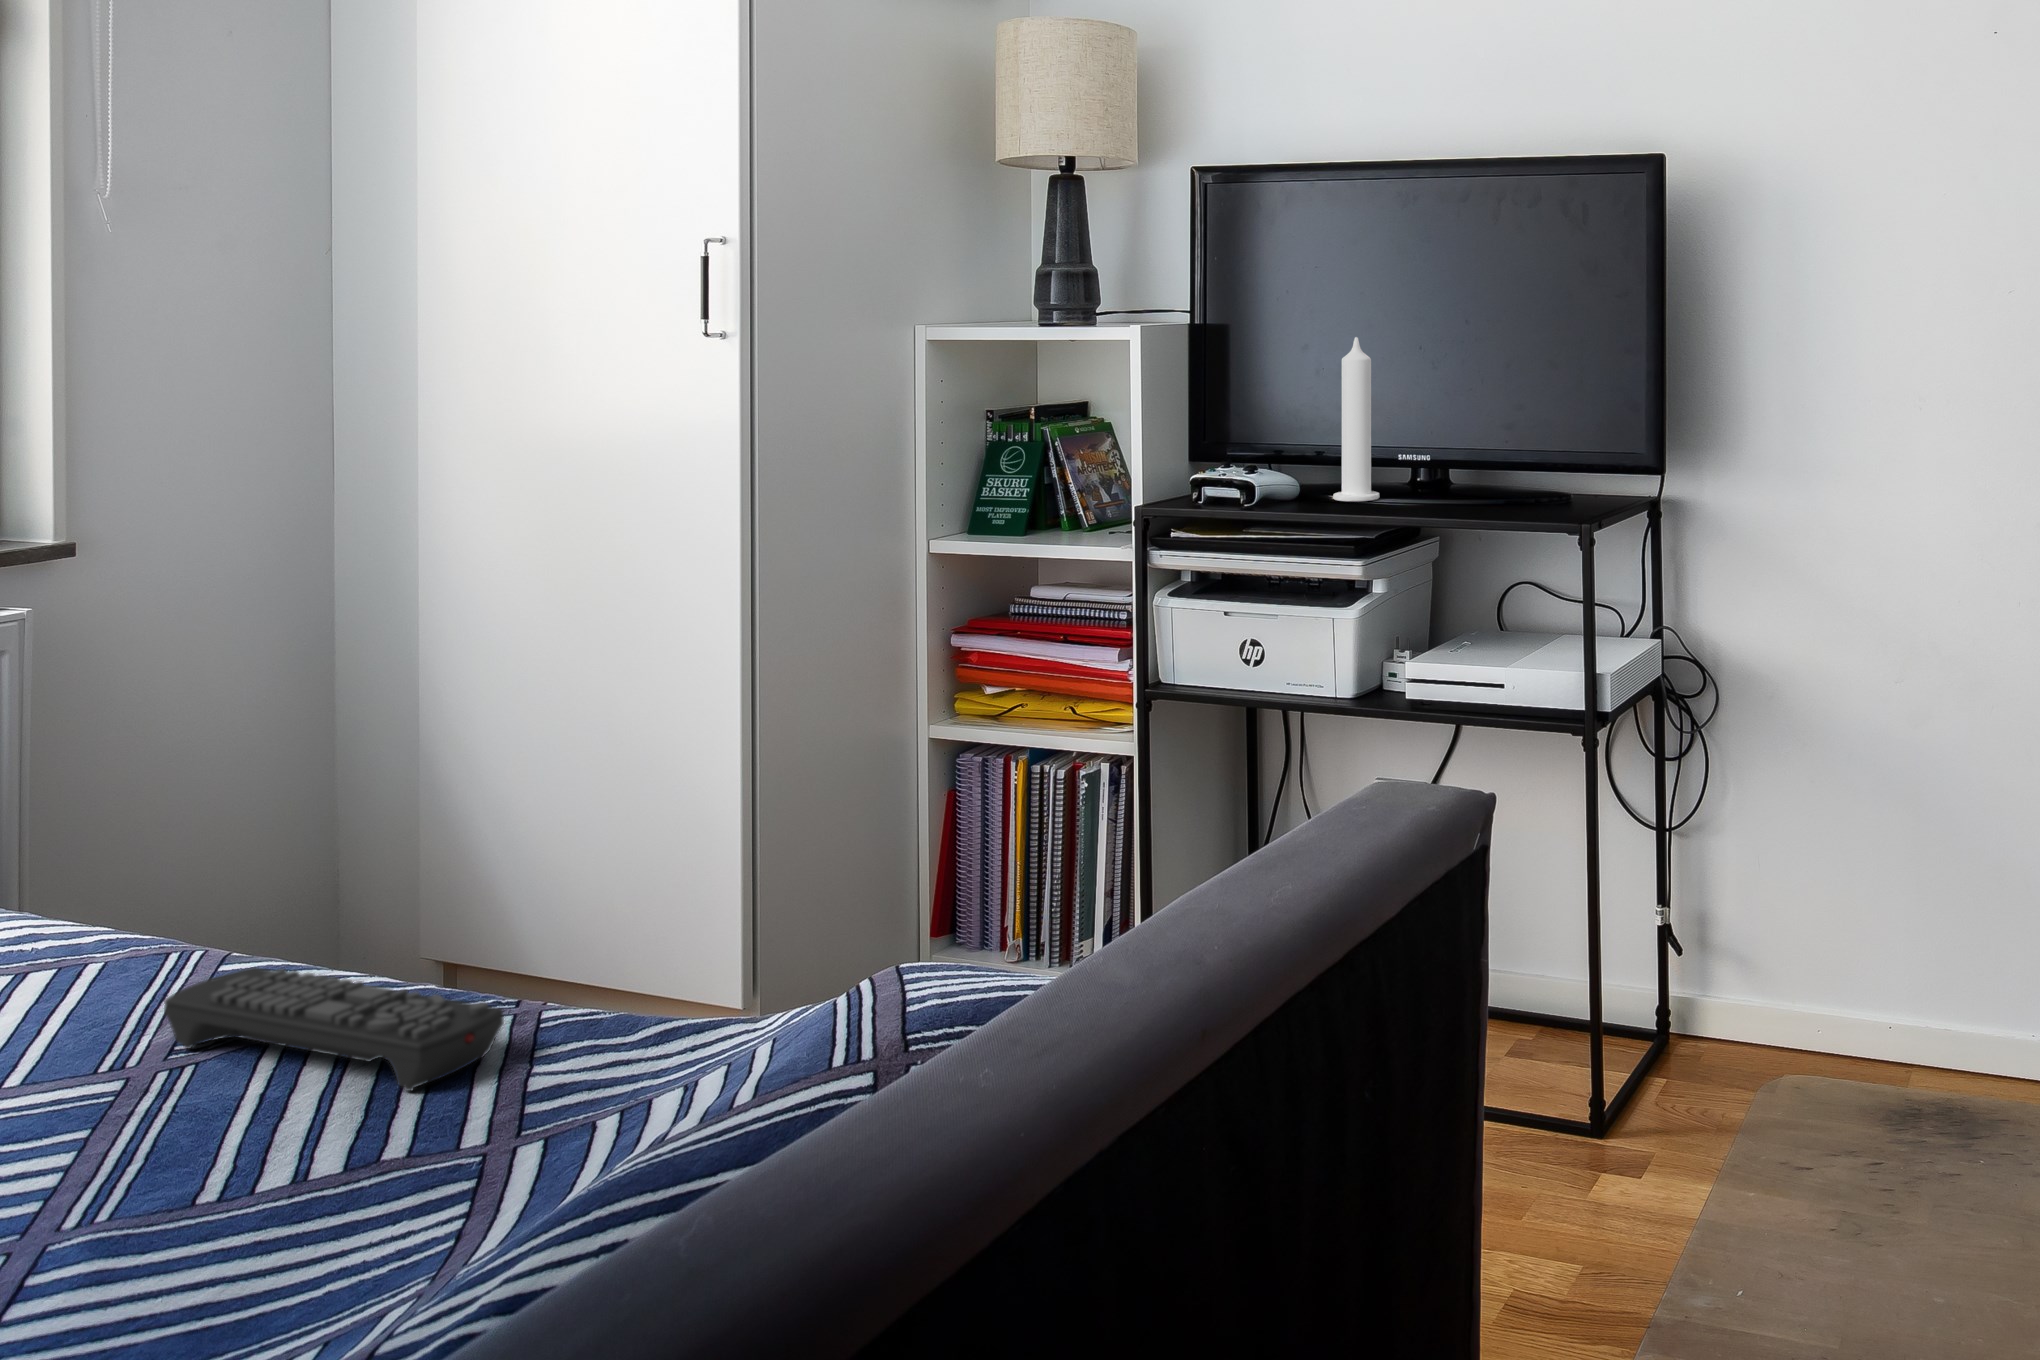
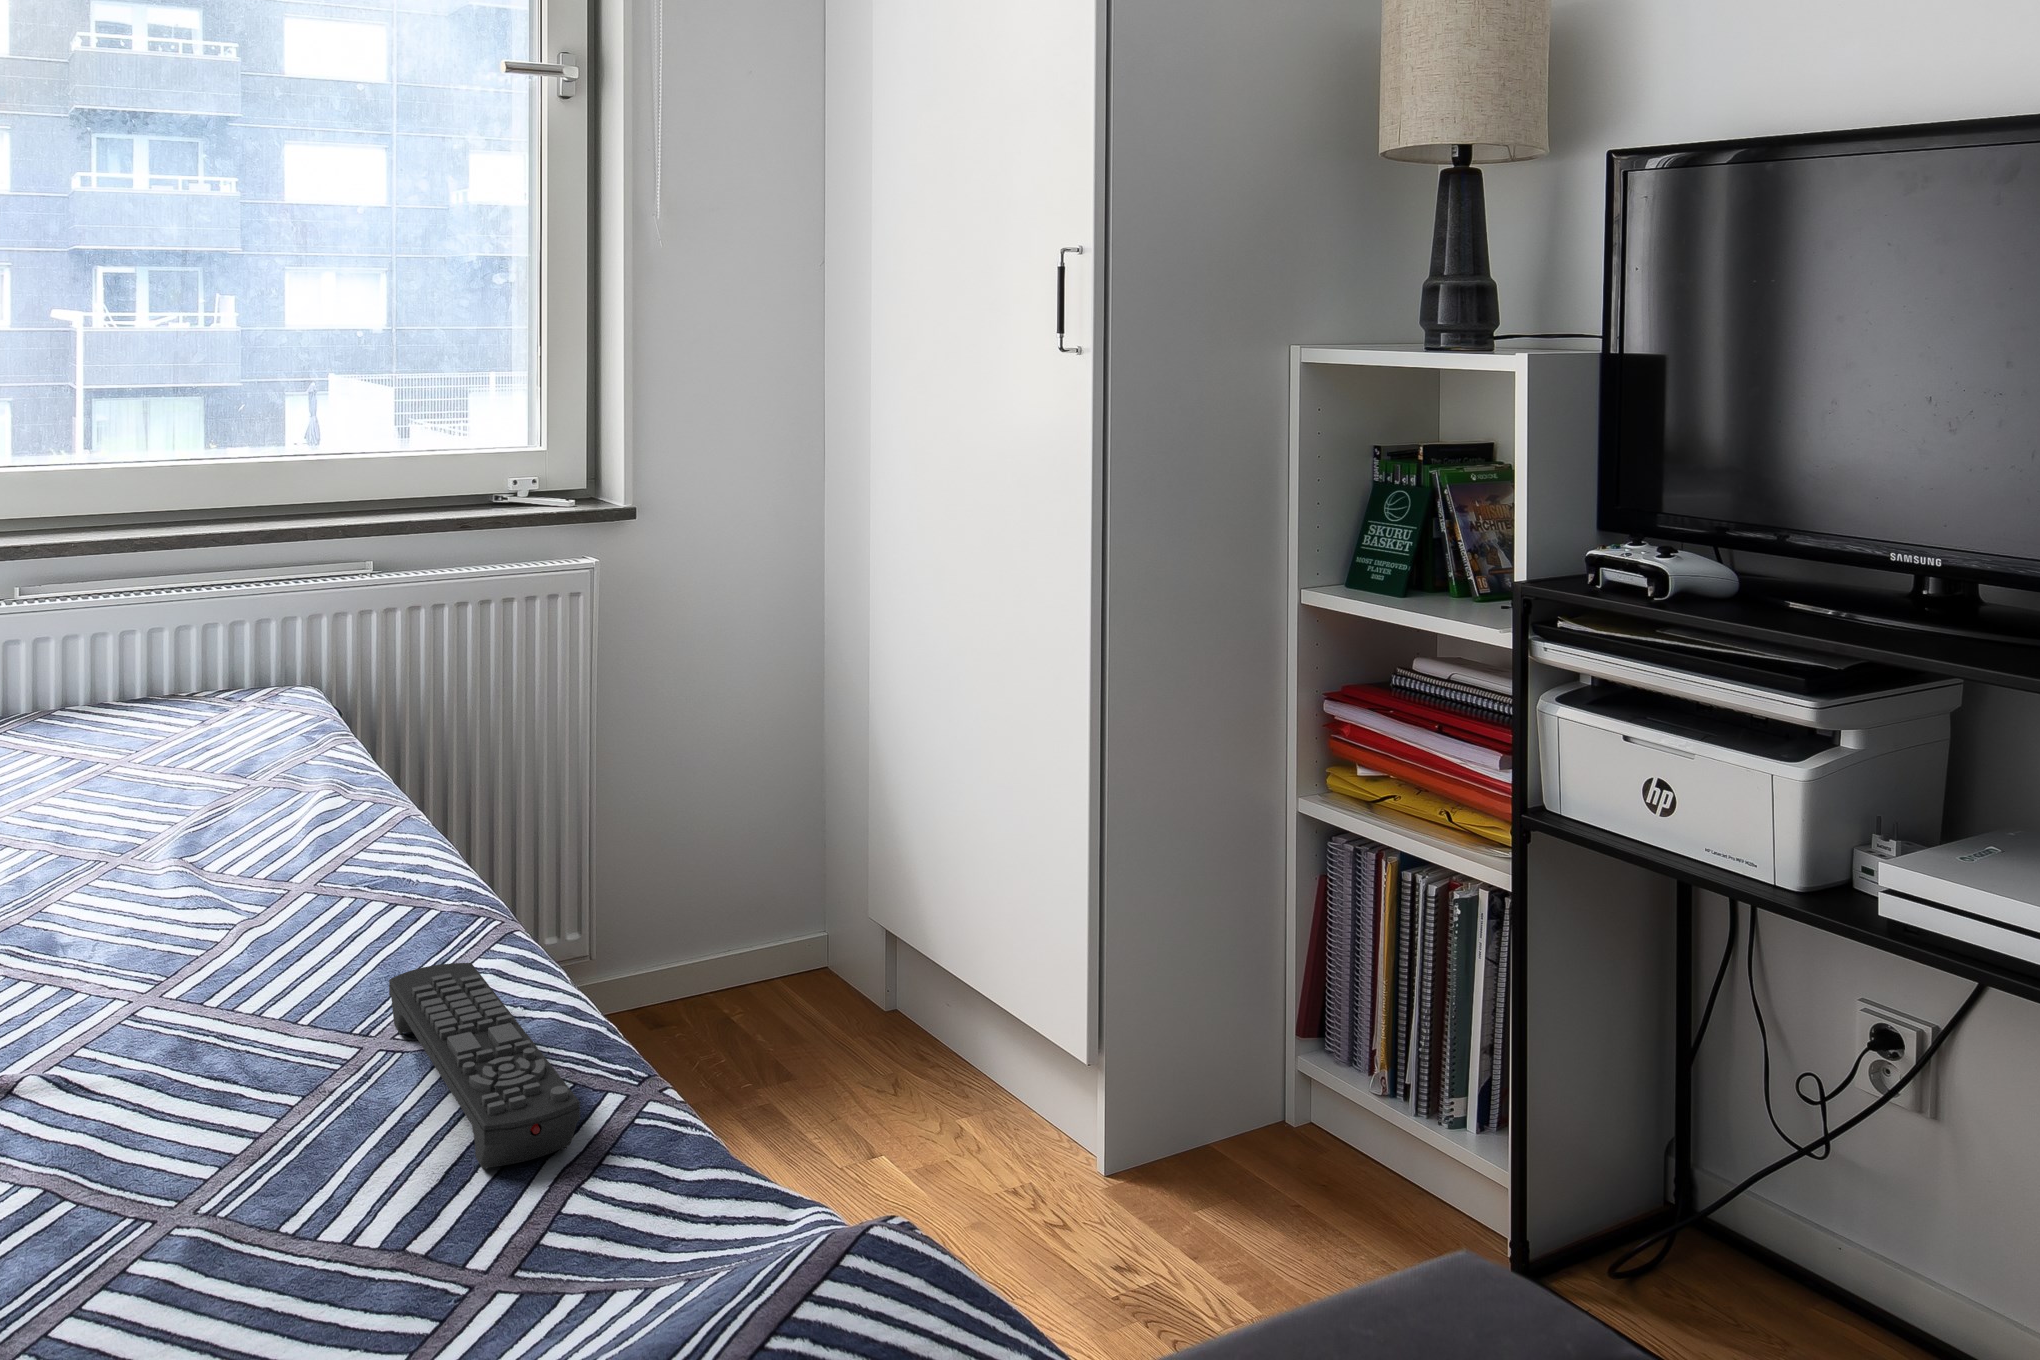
candle: present [1333,337,1380,501] -> none [1788,382,1861,614]

